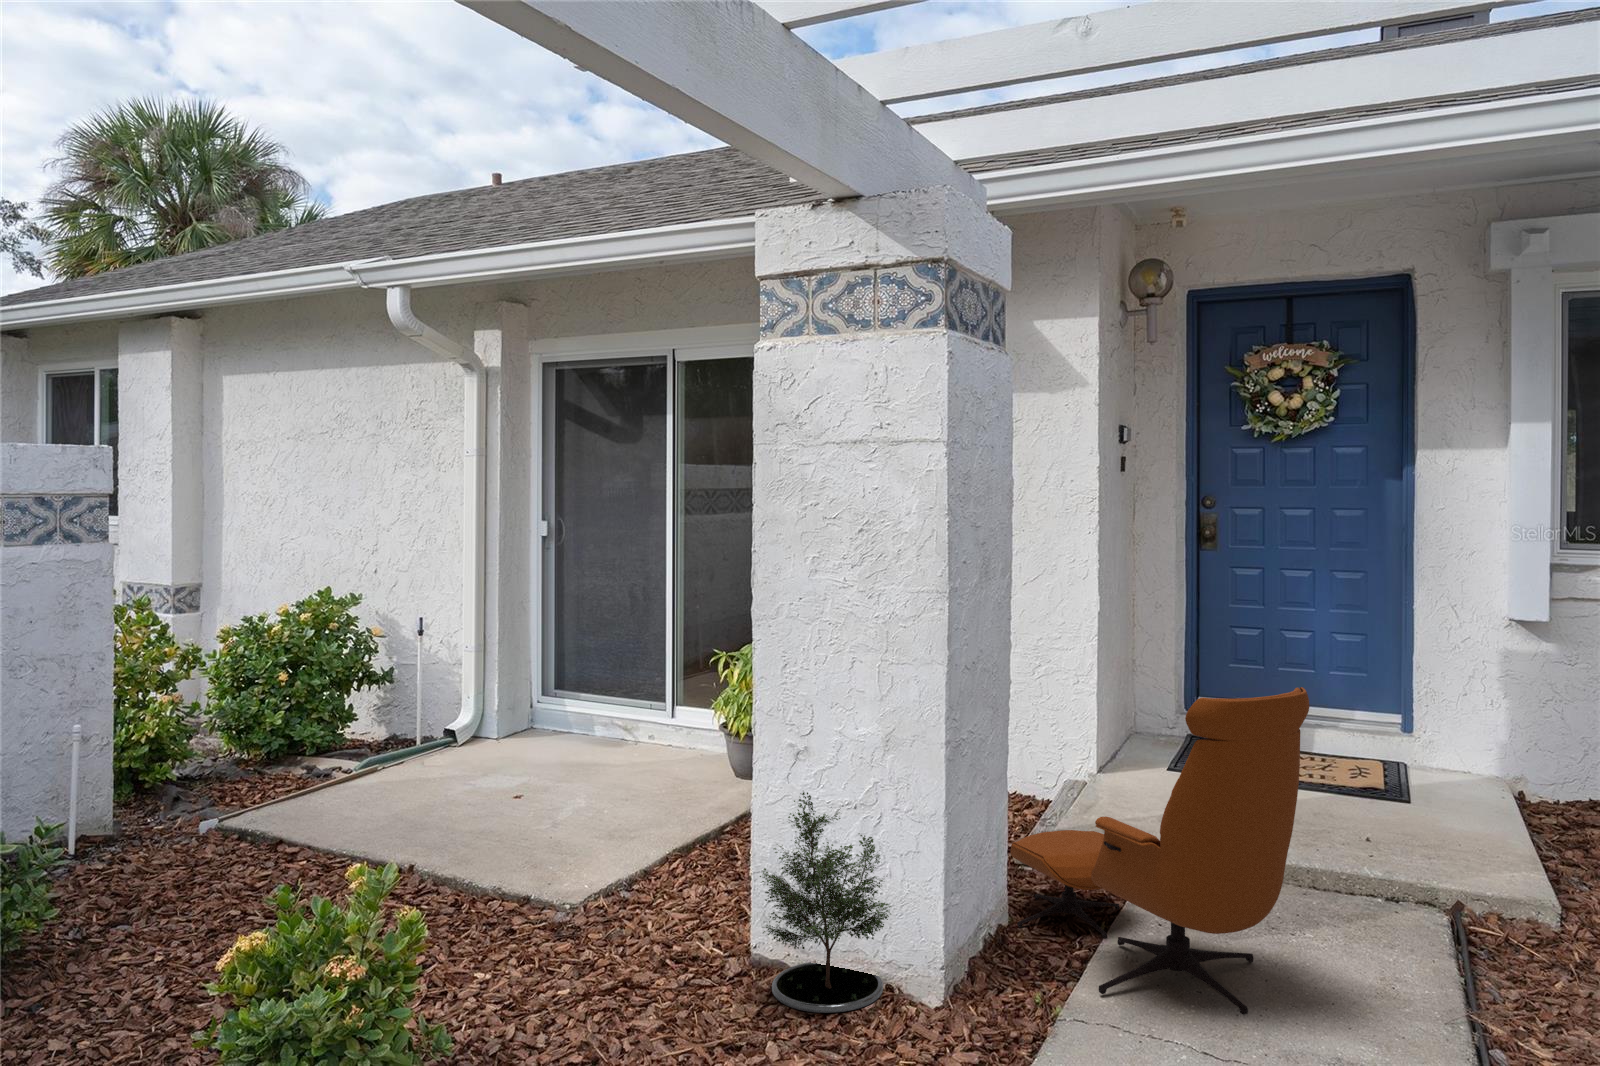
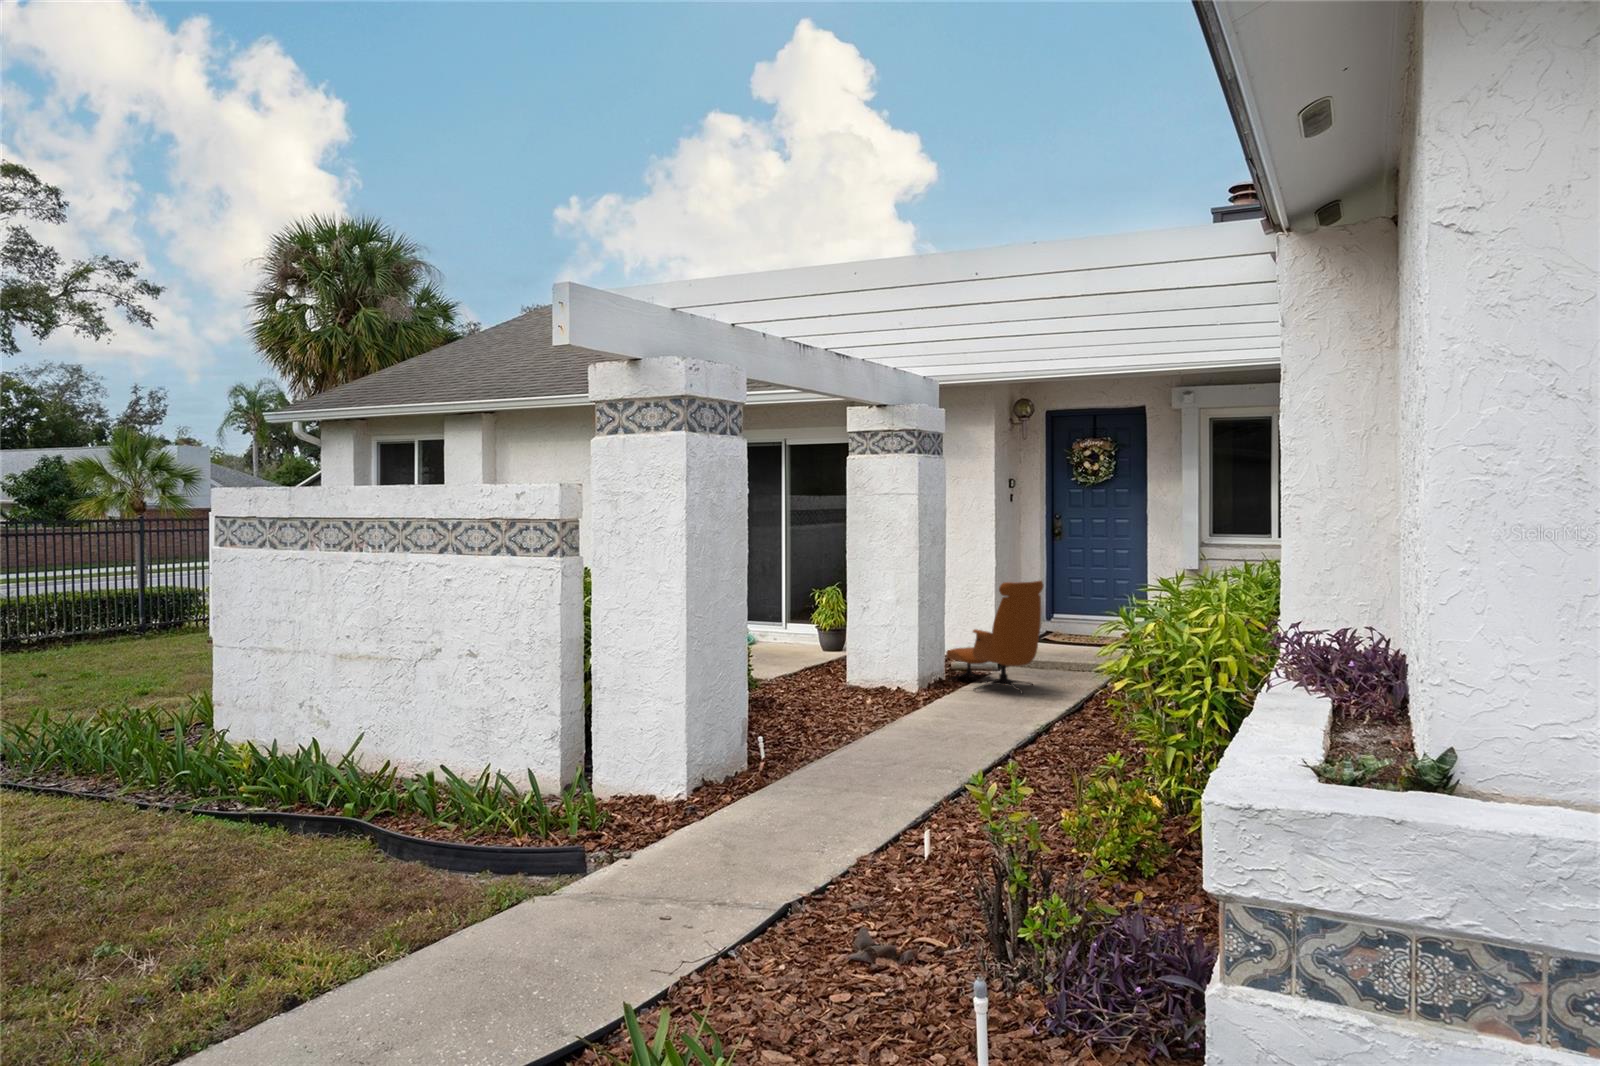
potted tree: present [760,792,891,1013] -> none [852,620,900,696]

